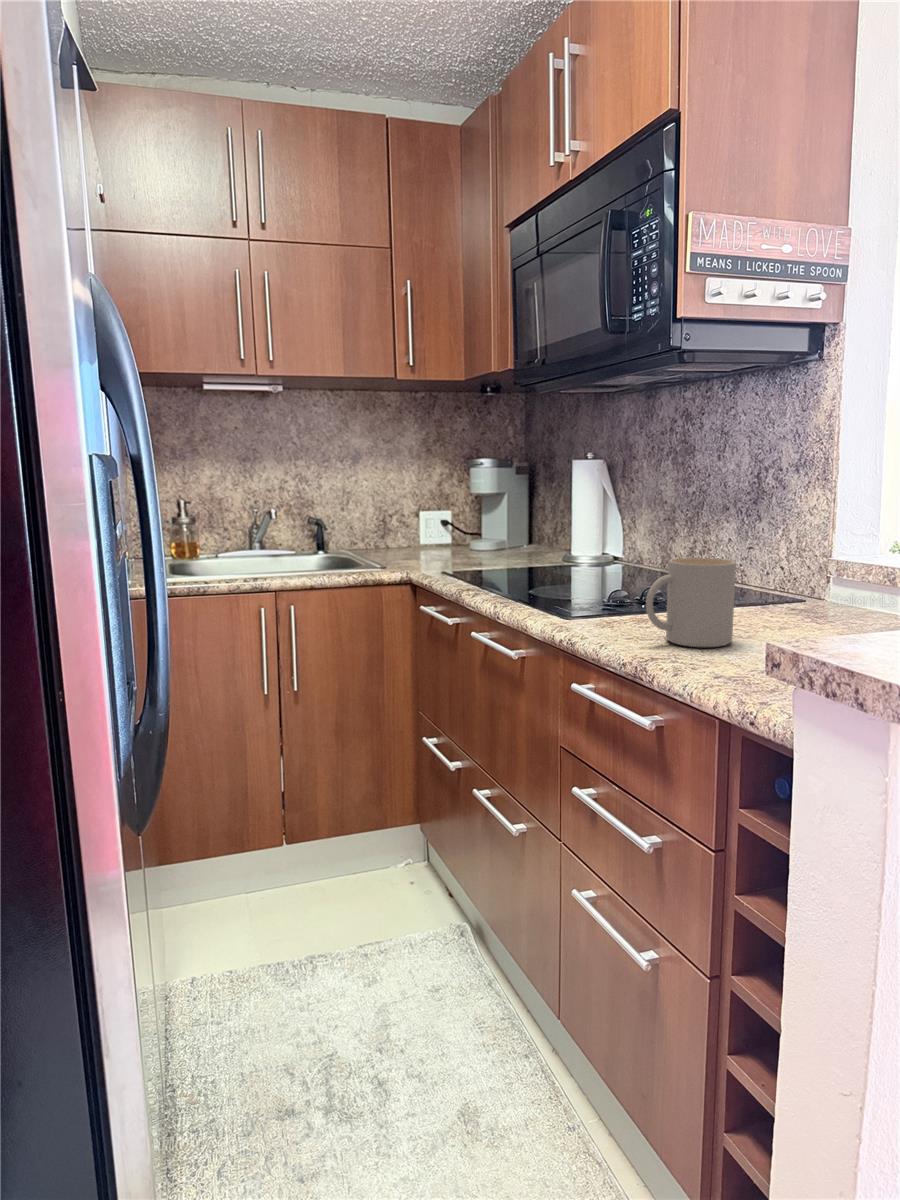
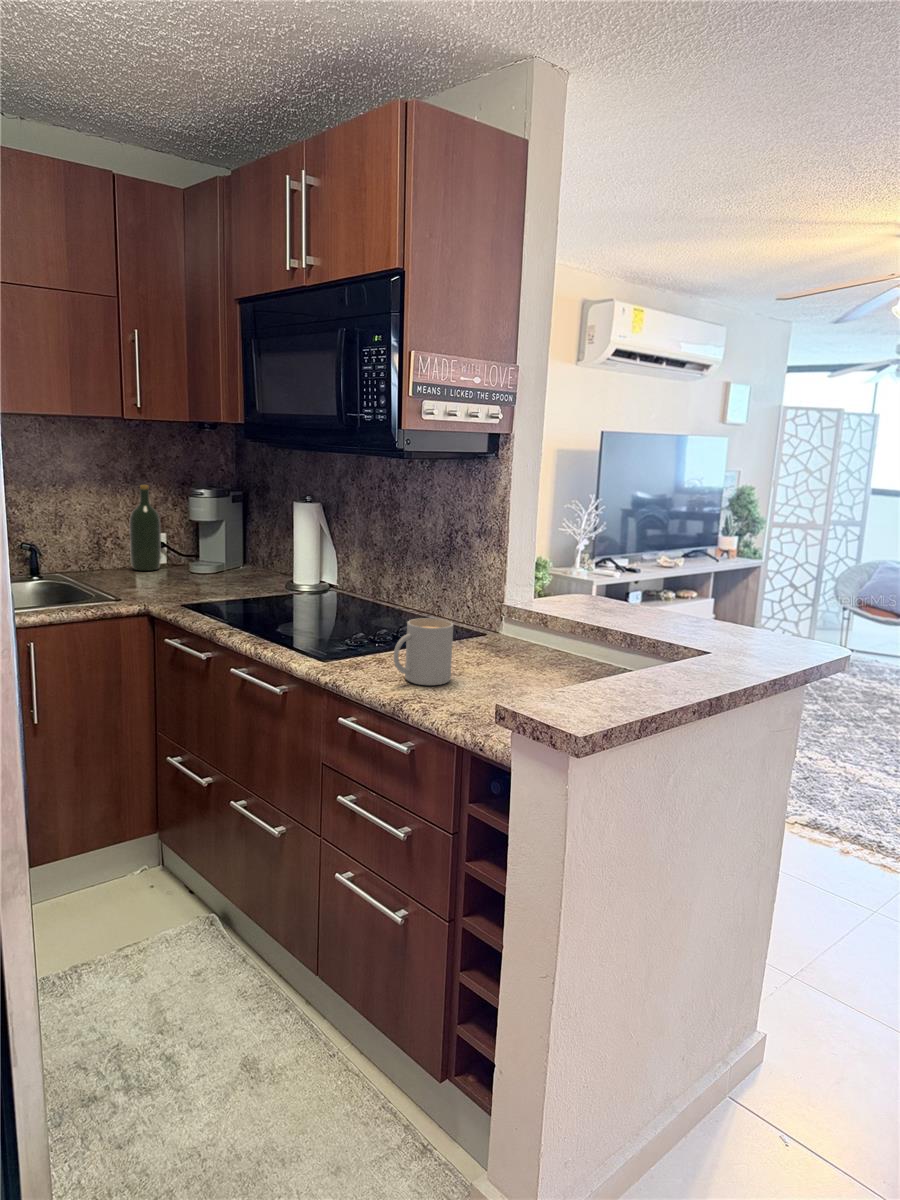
wine bottle: none [414,459,444,549] -> present [130,485,161,571]

